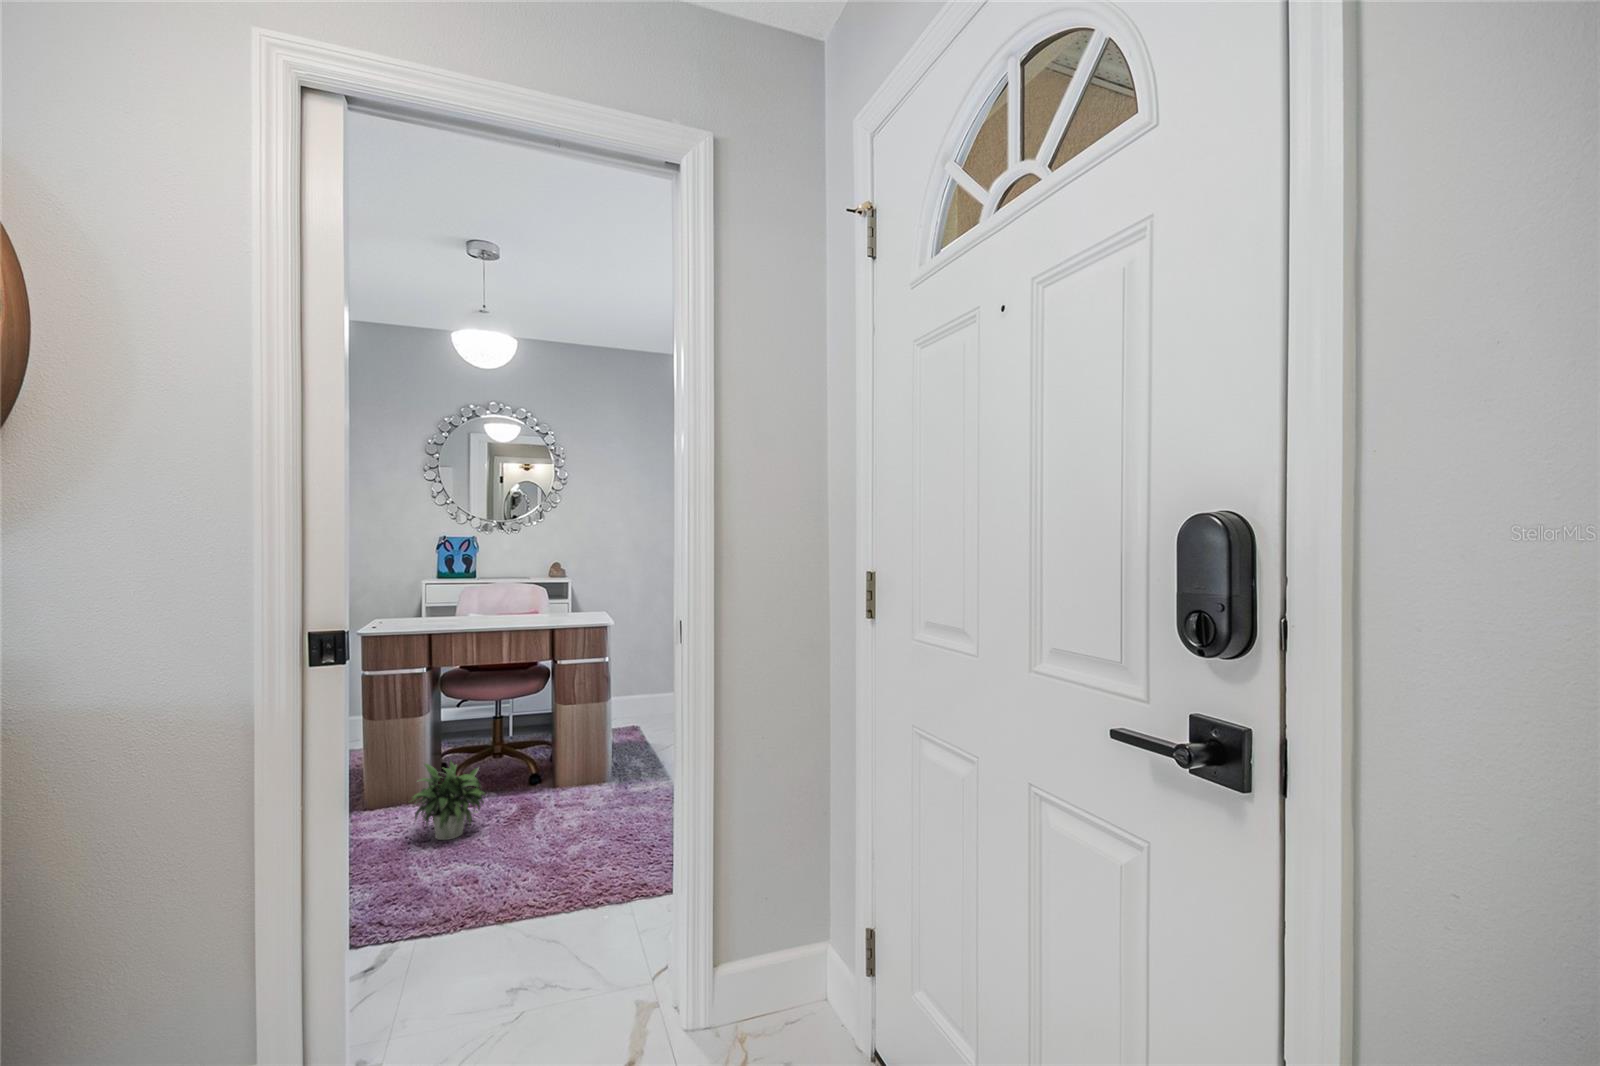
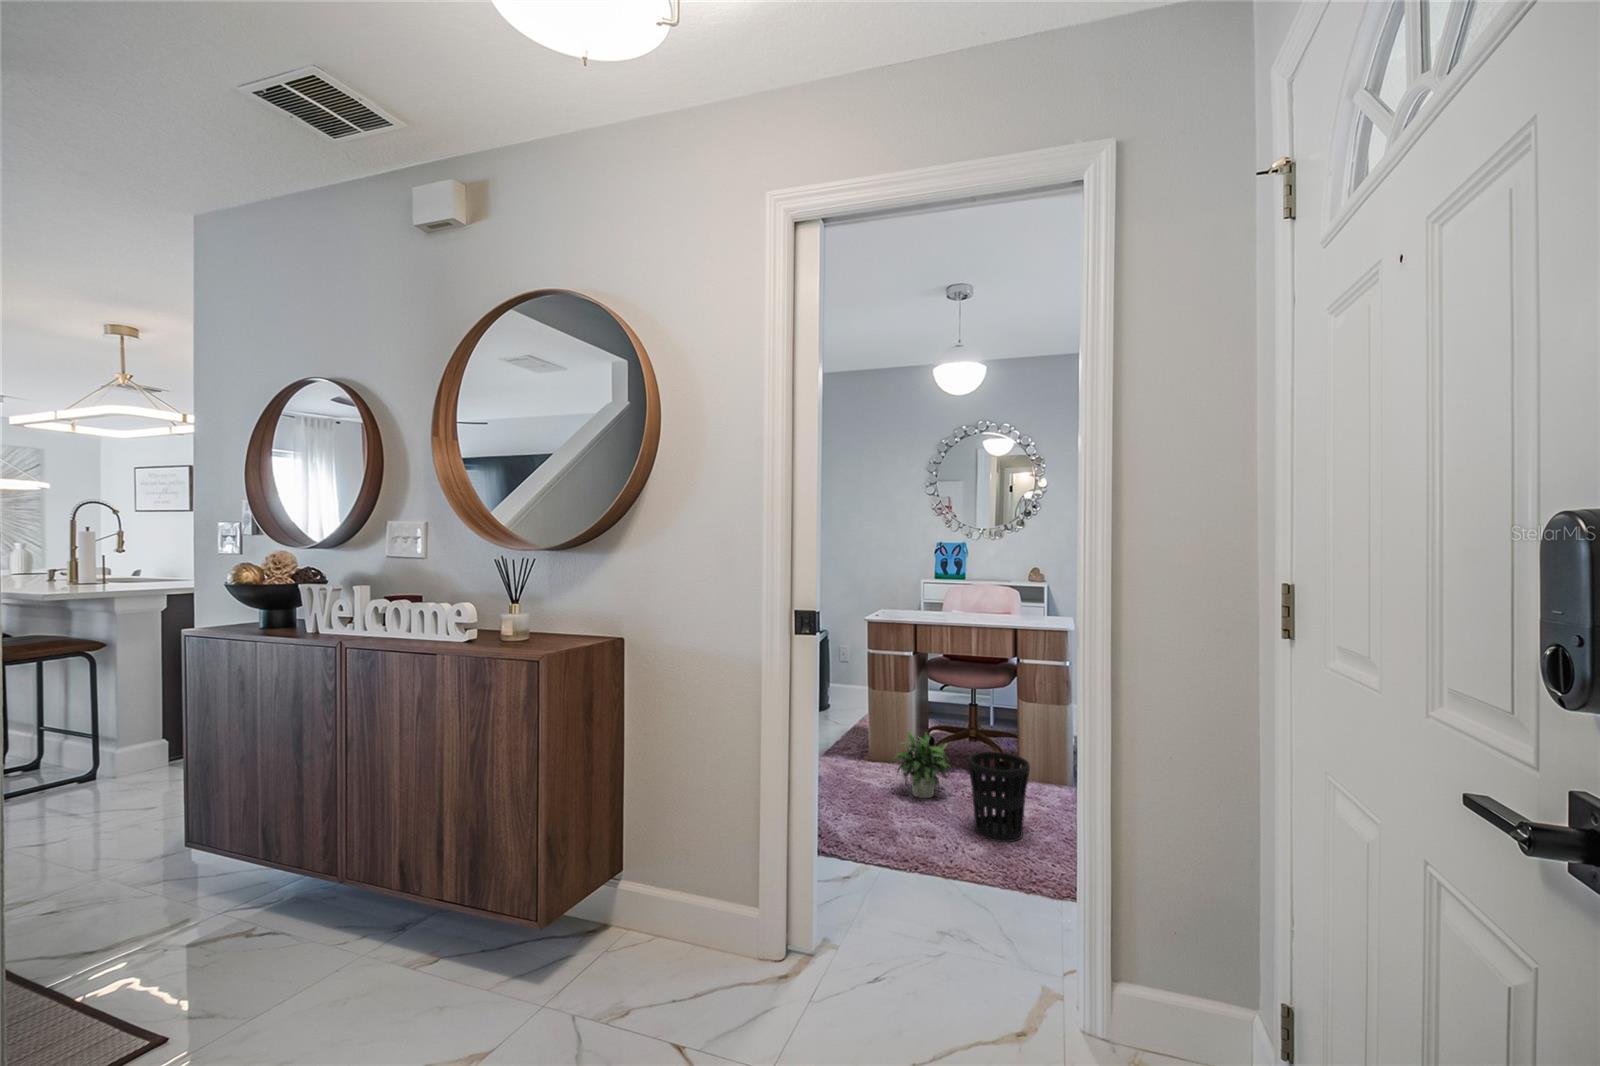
wastebasket: none [514,763,583,863] -> present [968,752,1030,842]

